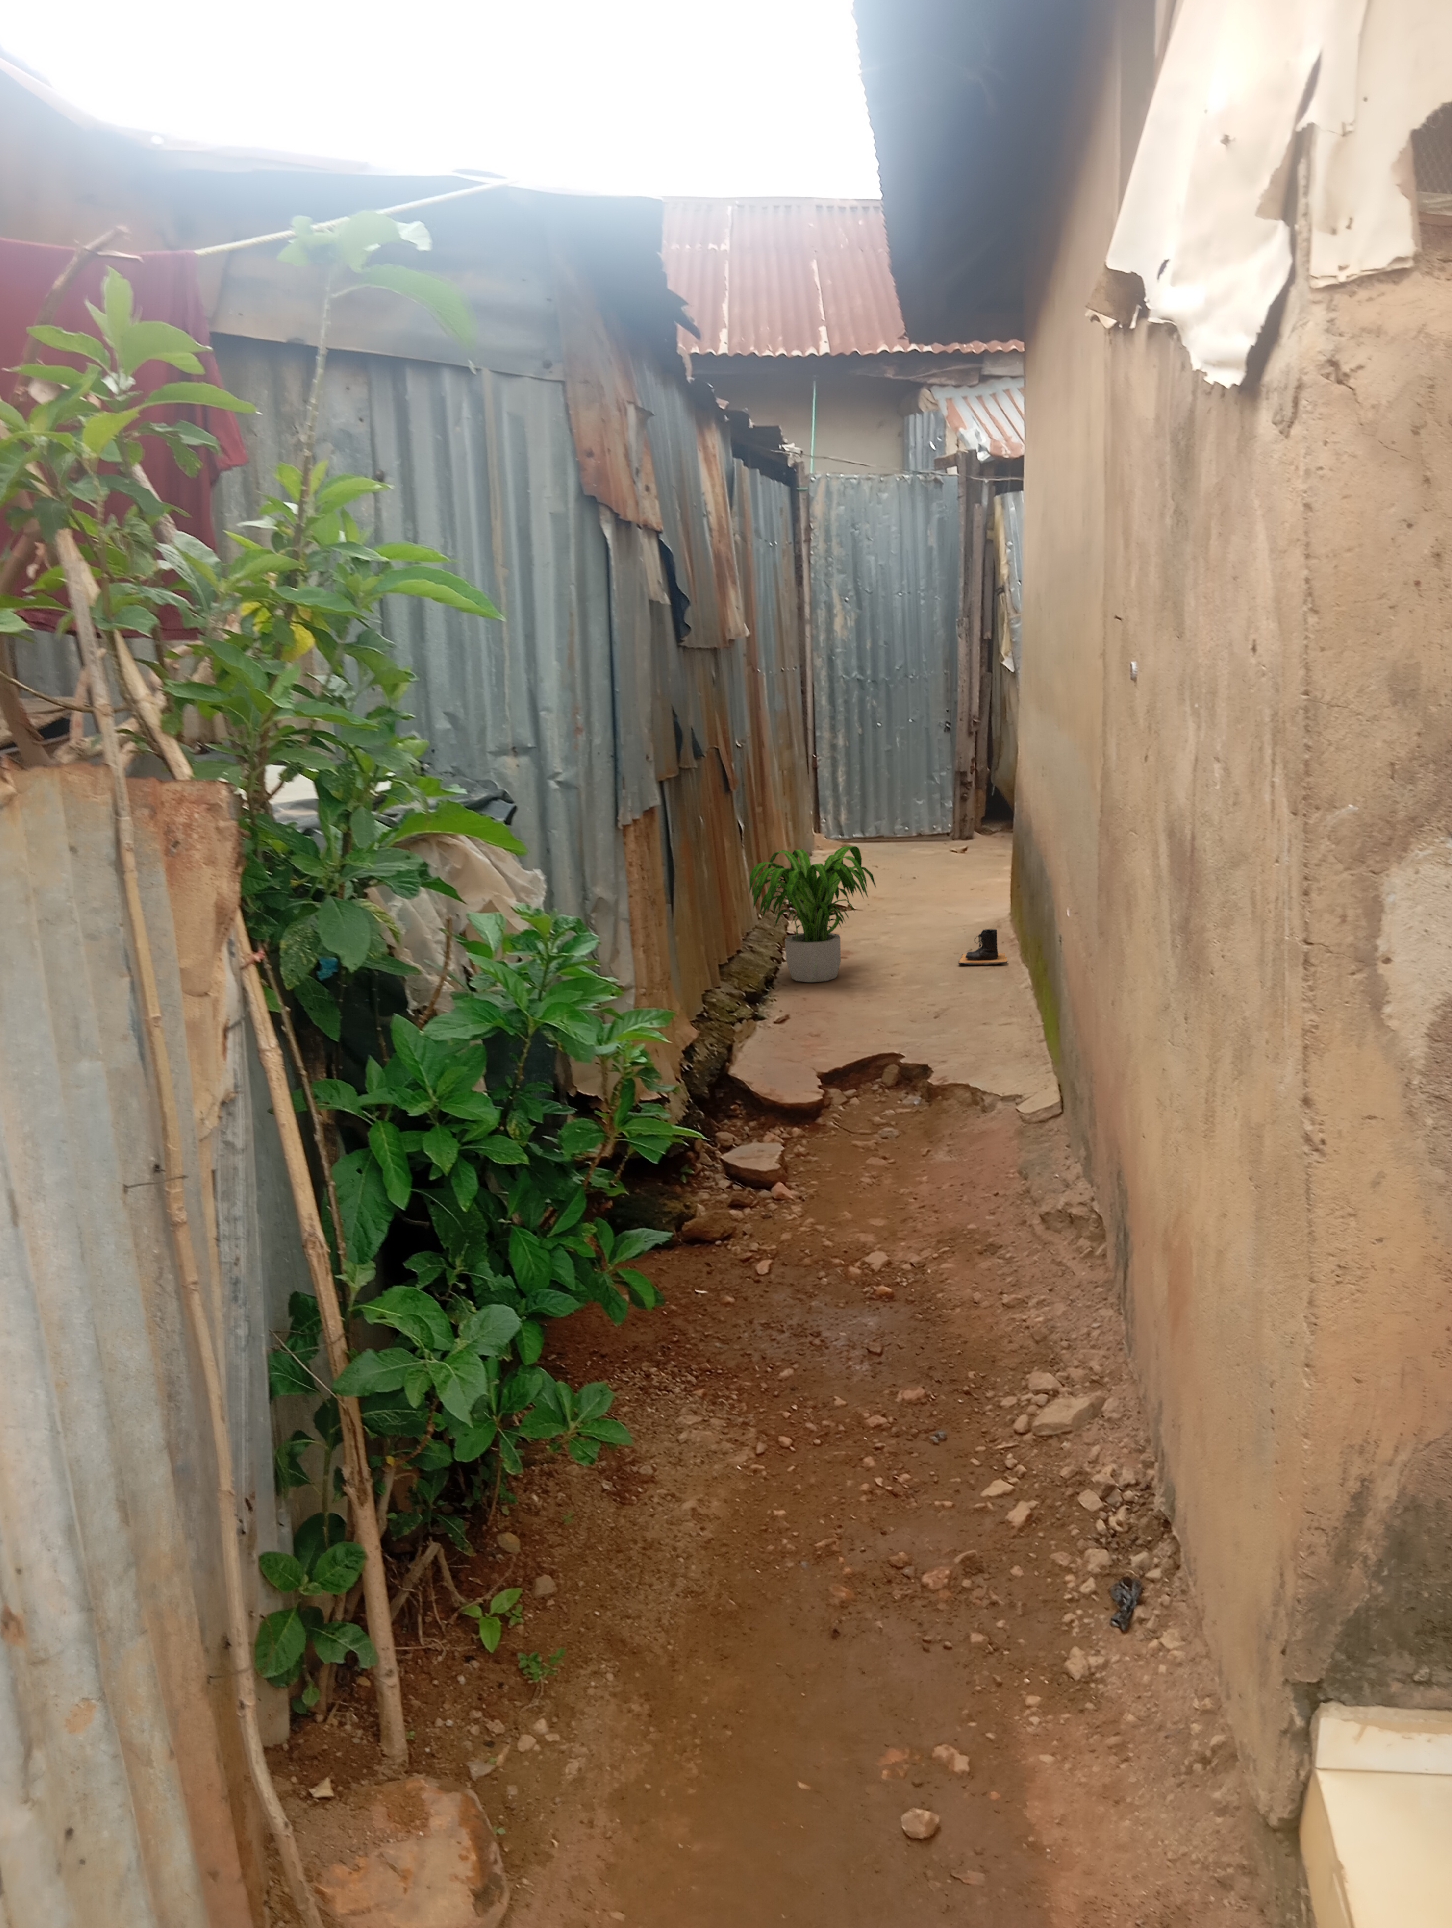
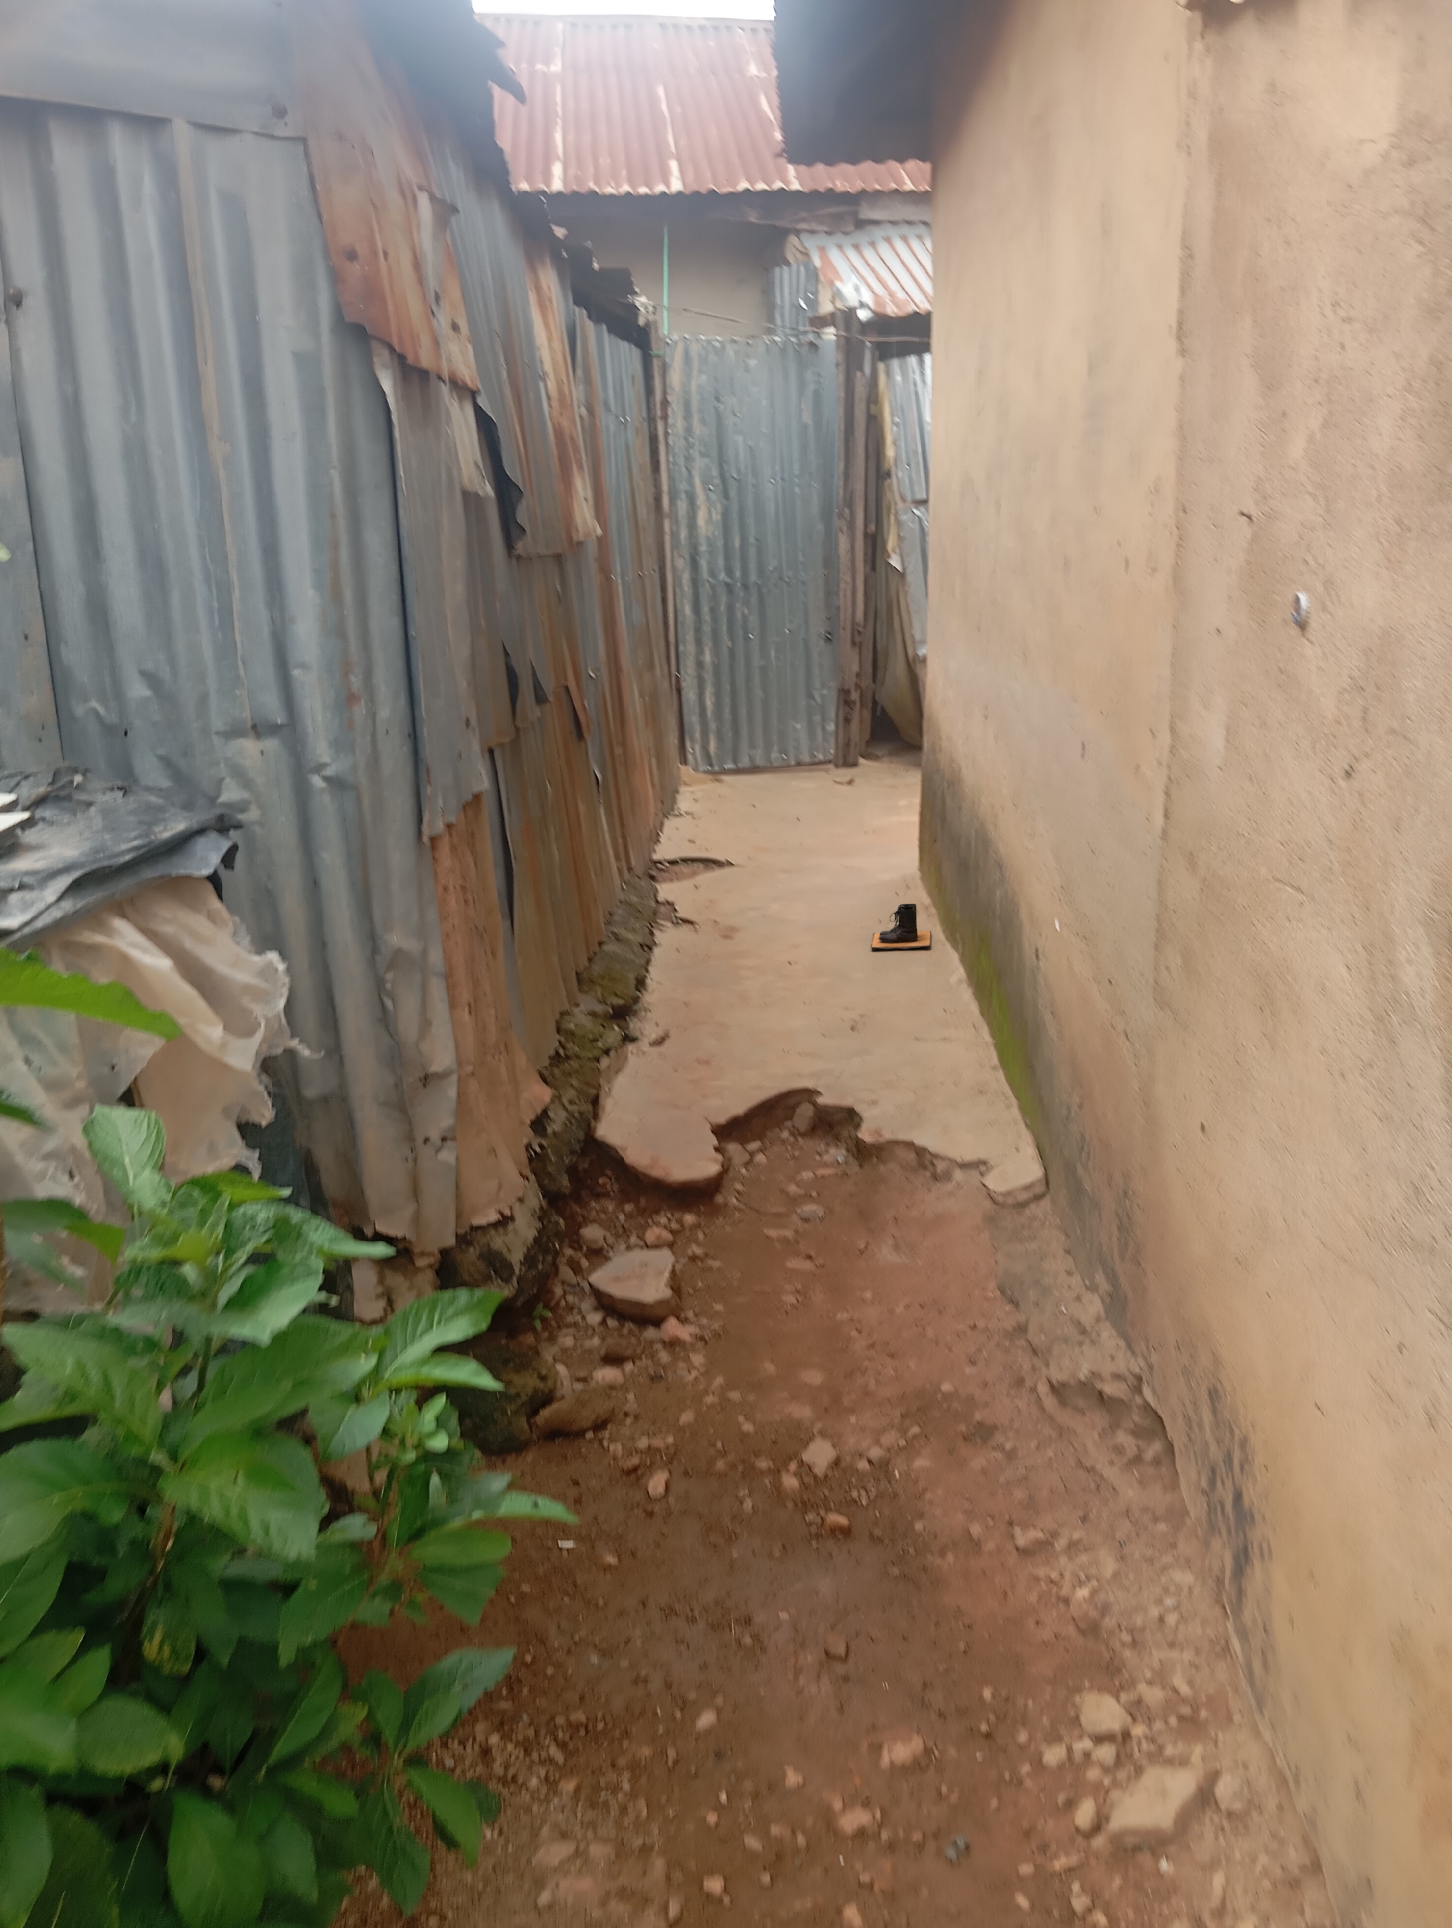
potted plant: present [749,846,876,982] -> none [613,806,771,979]

